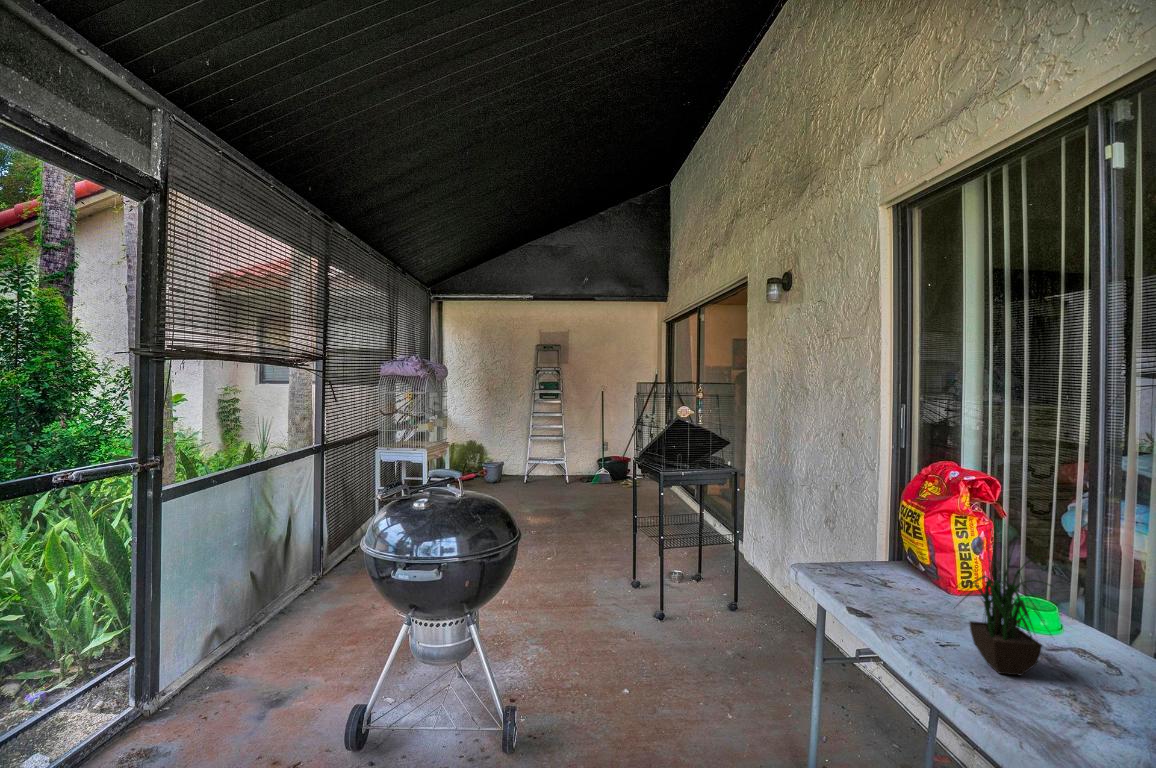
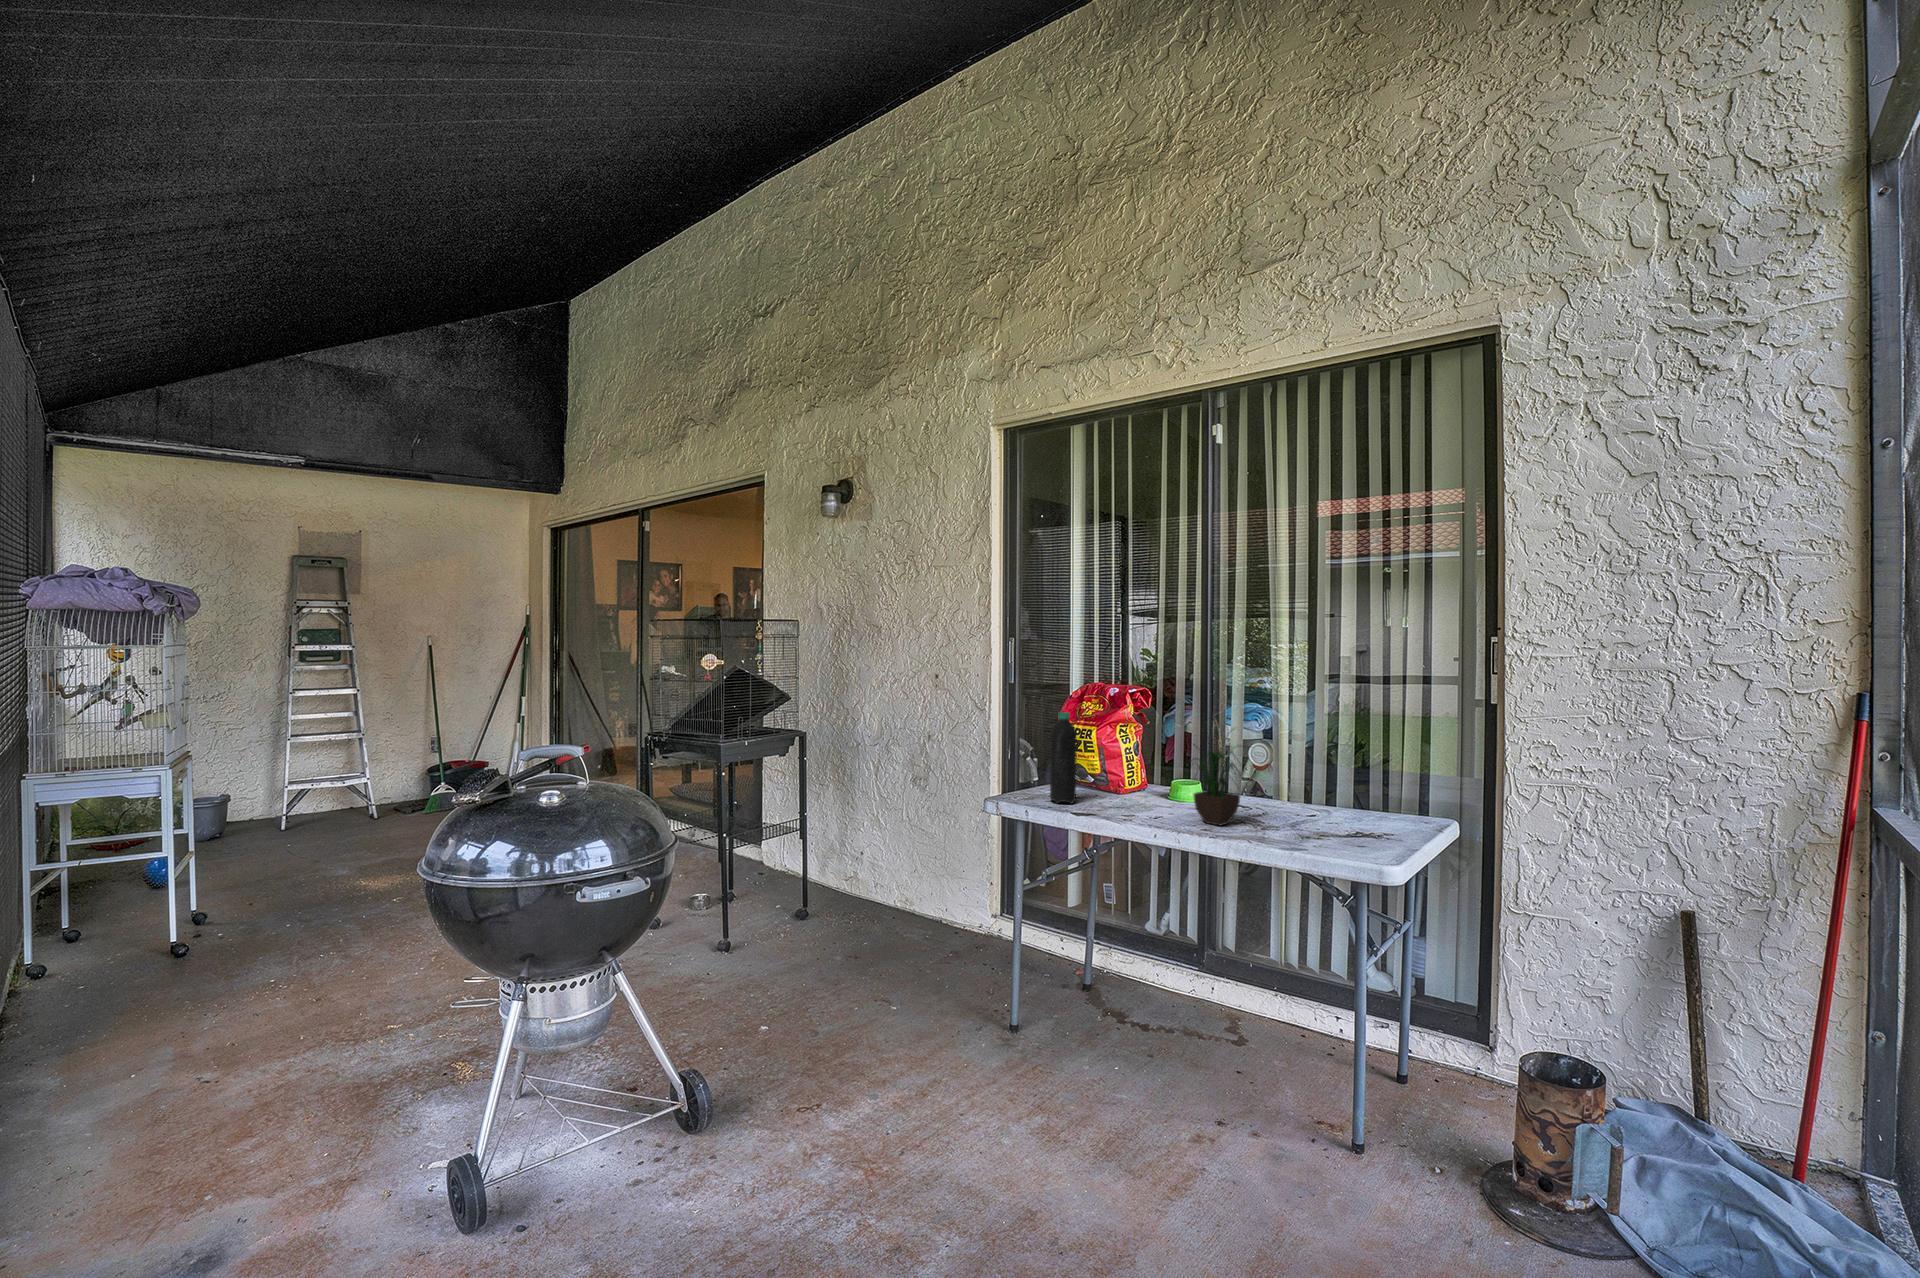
water bottle: none [840,495,869,589] -> present [1050,712,1077,803]

